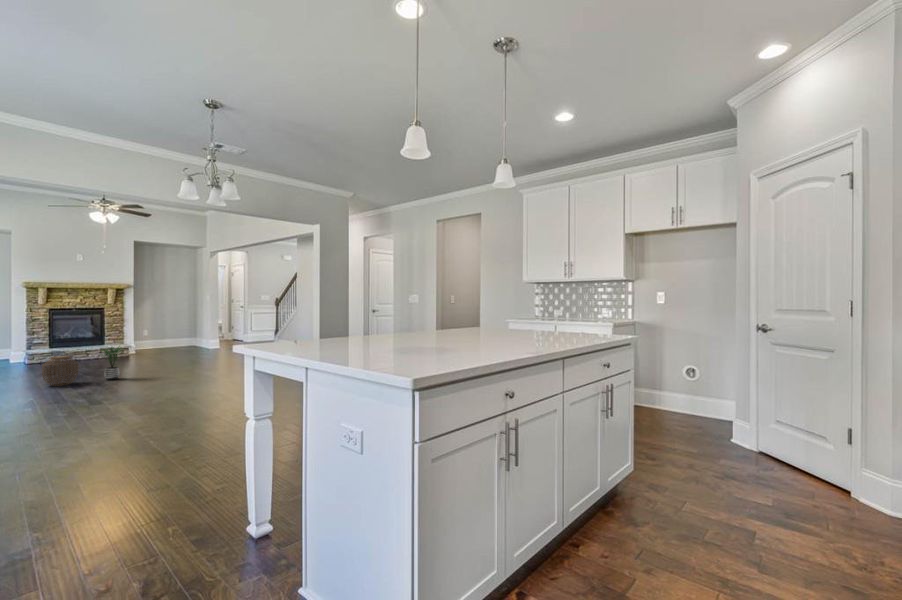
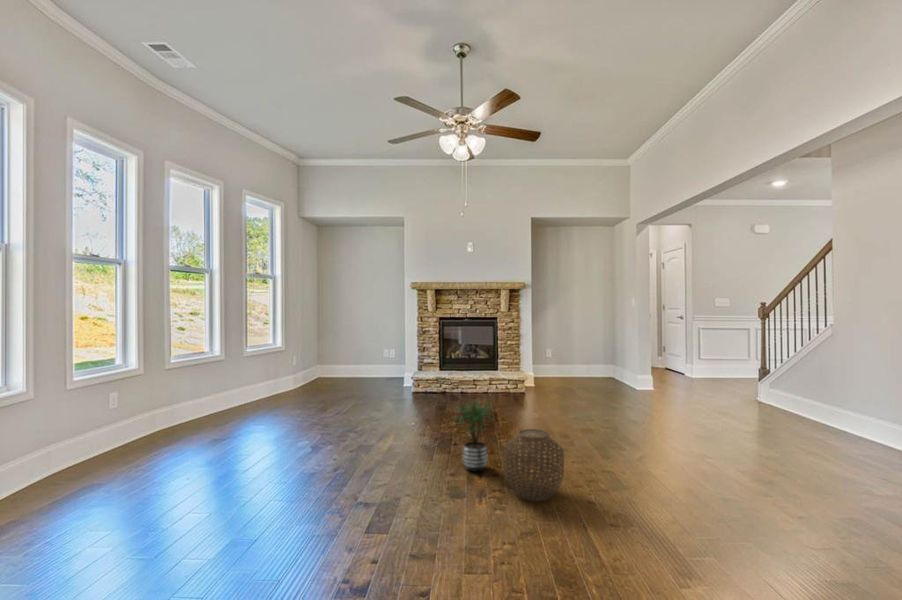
woven basket: present [42,356,78,386] -> present [504,429,564,502]

